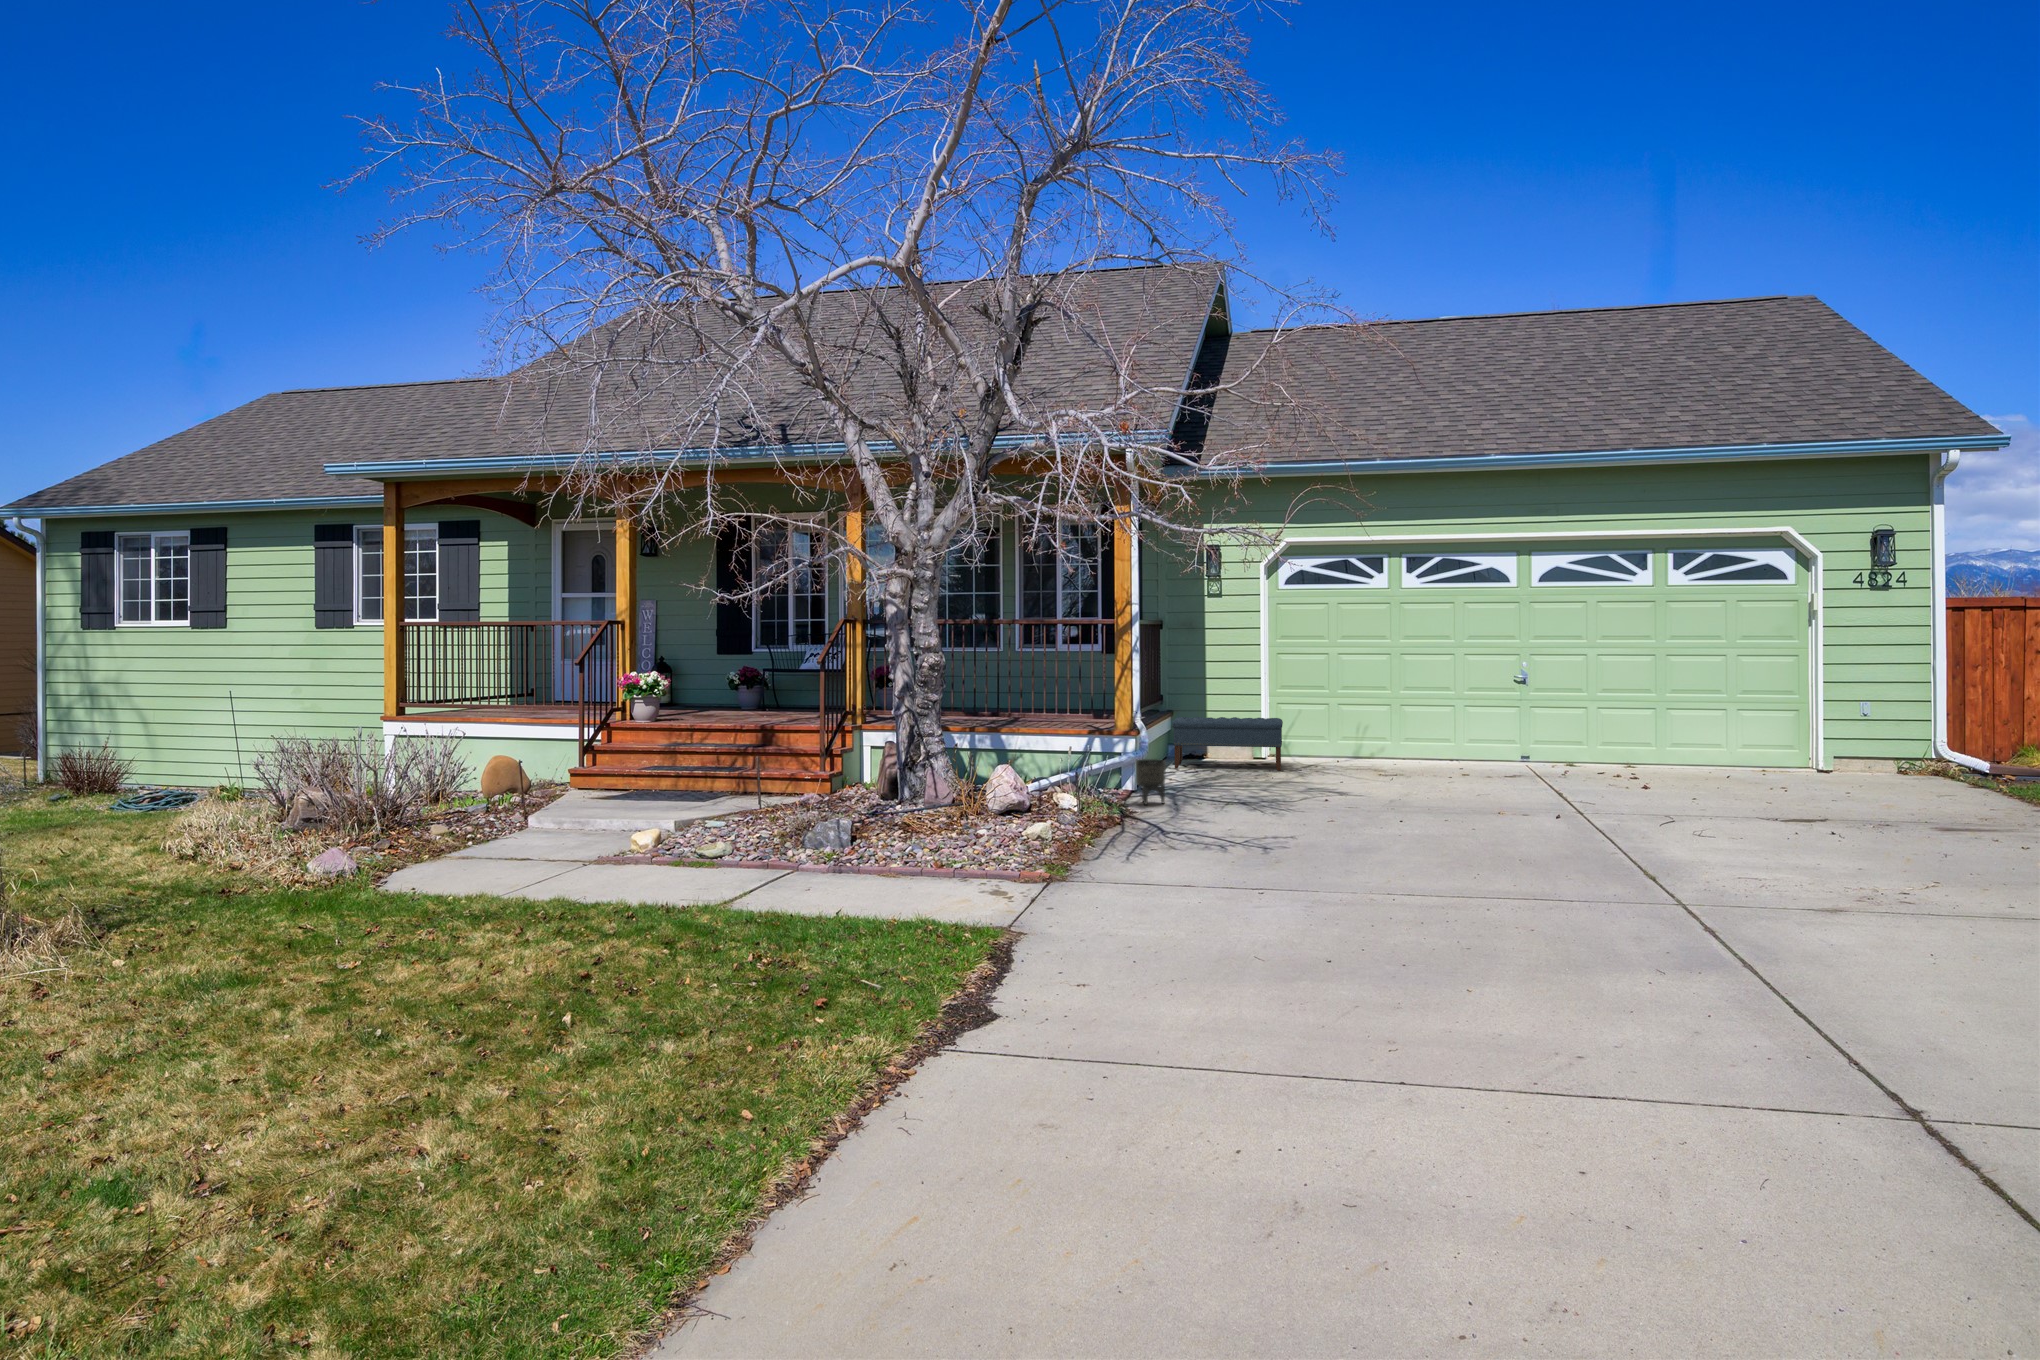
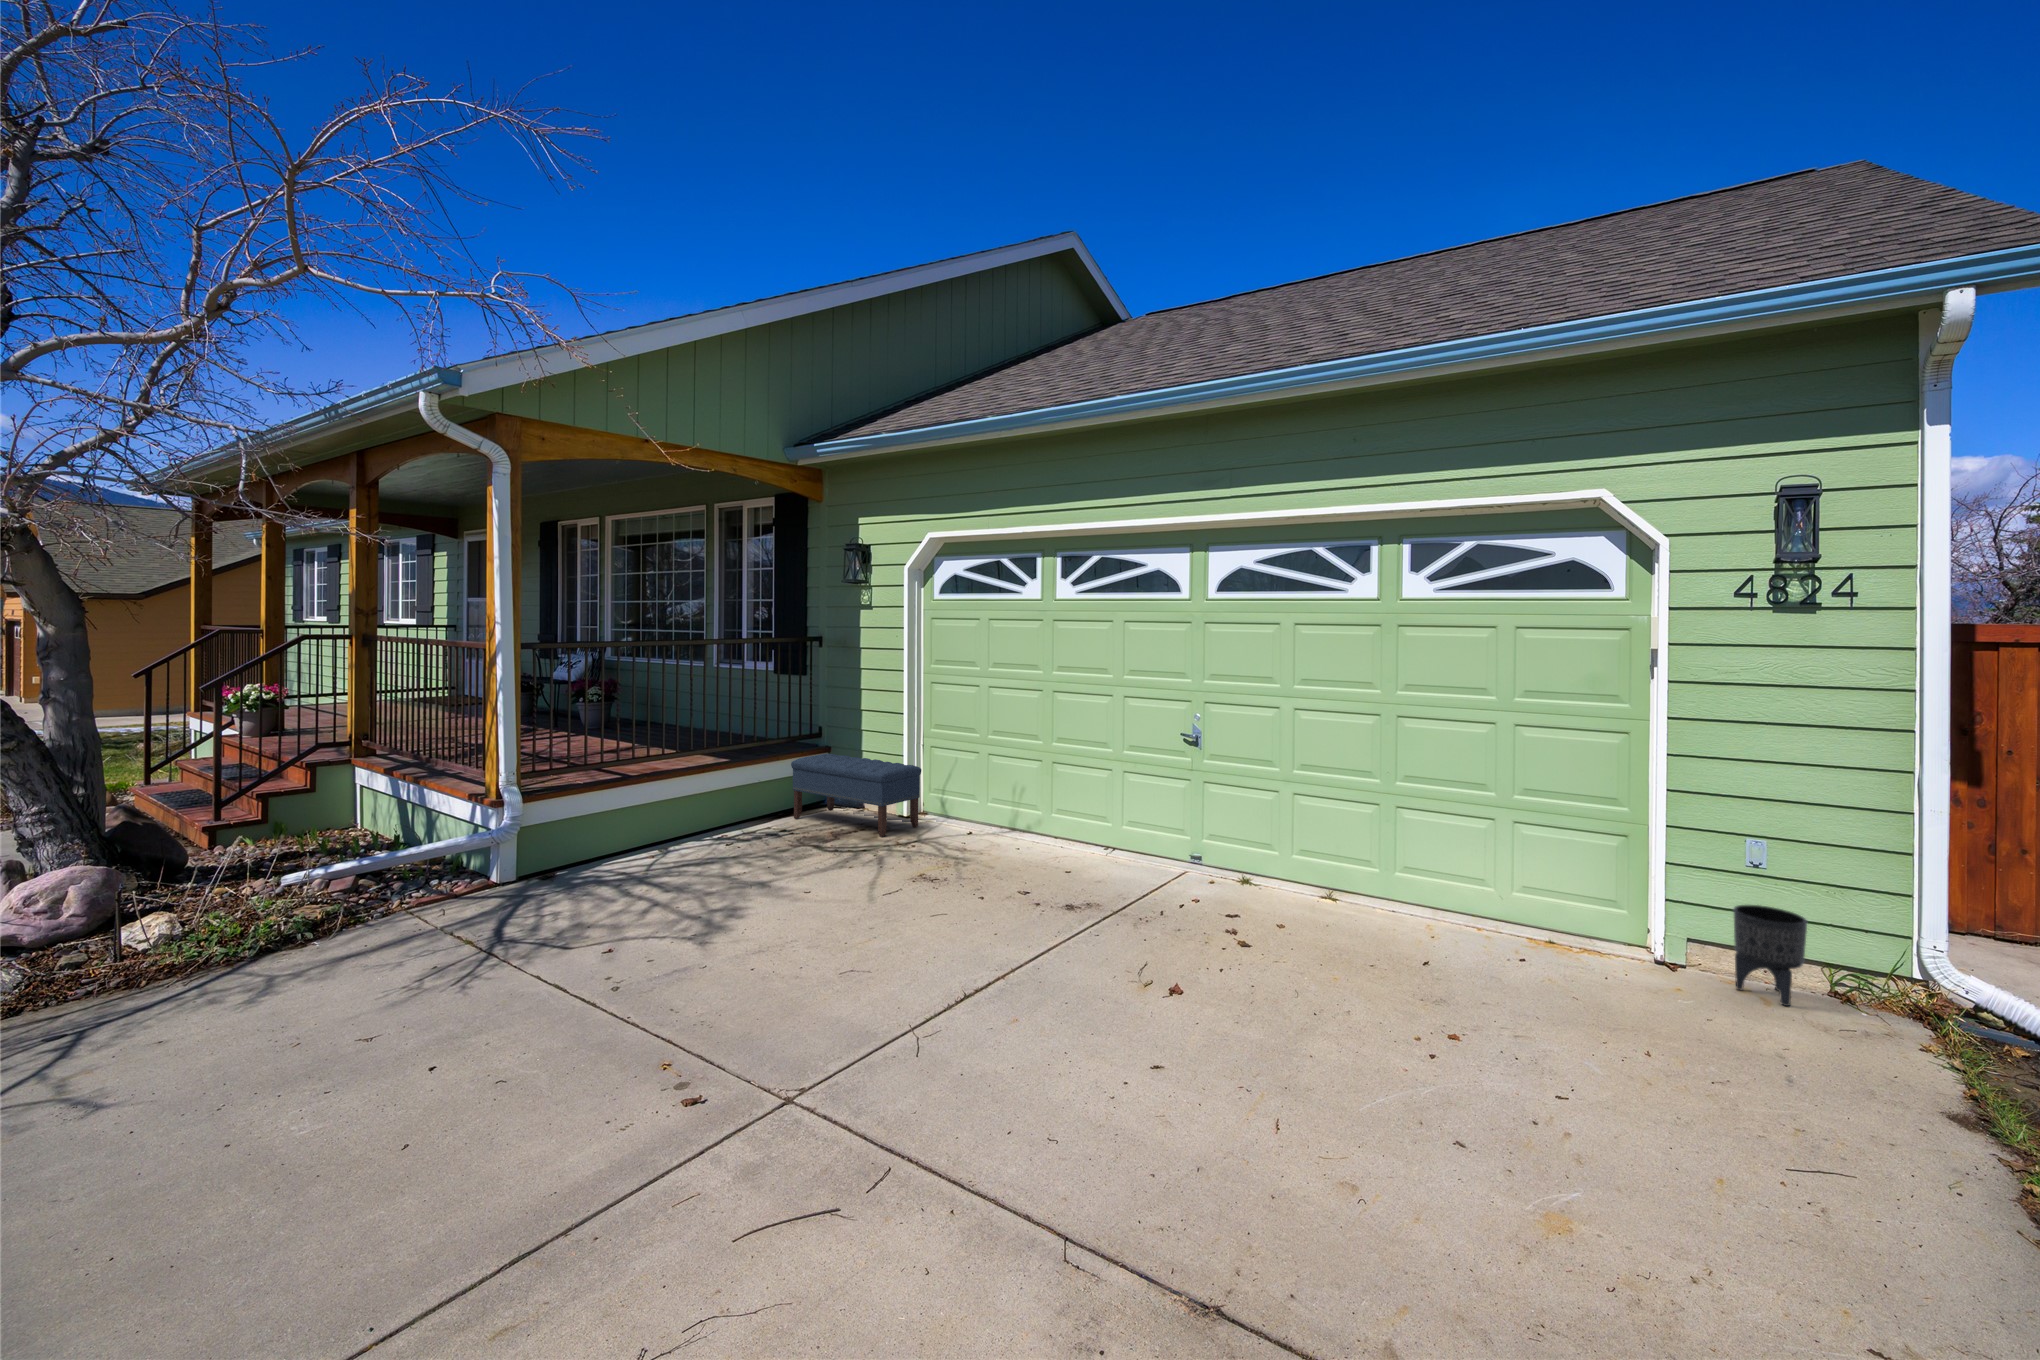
planter: present [1136,759,1166,805] -> present [1734,905,1807,1006]

